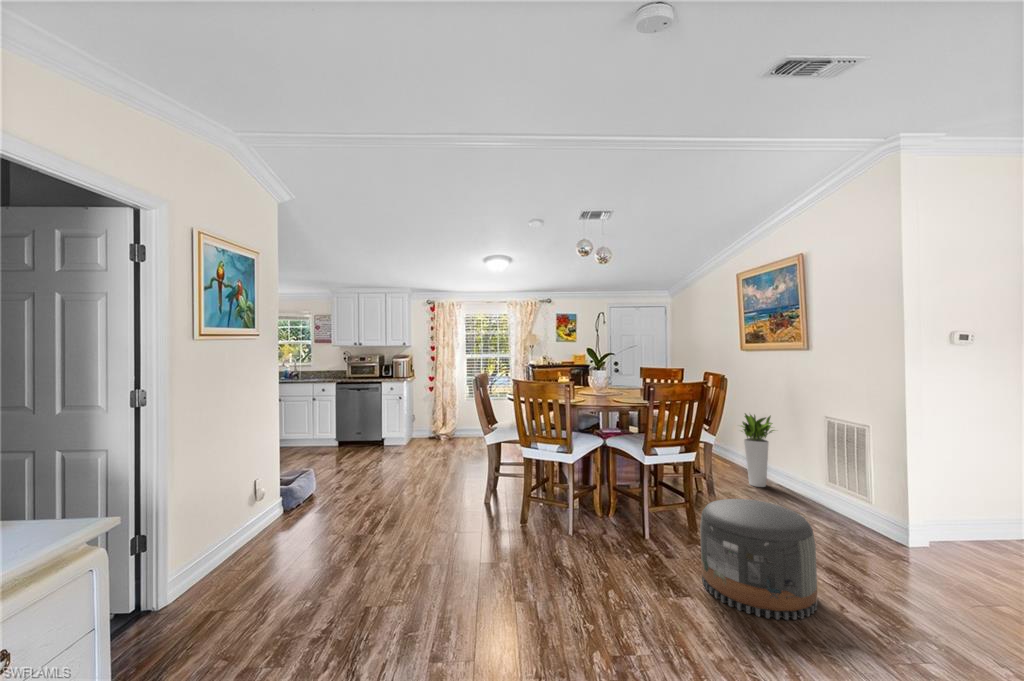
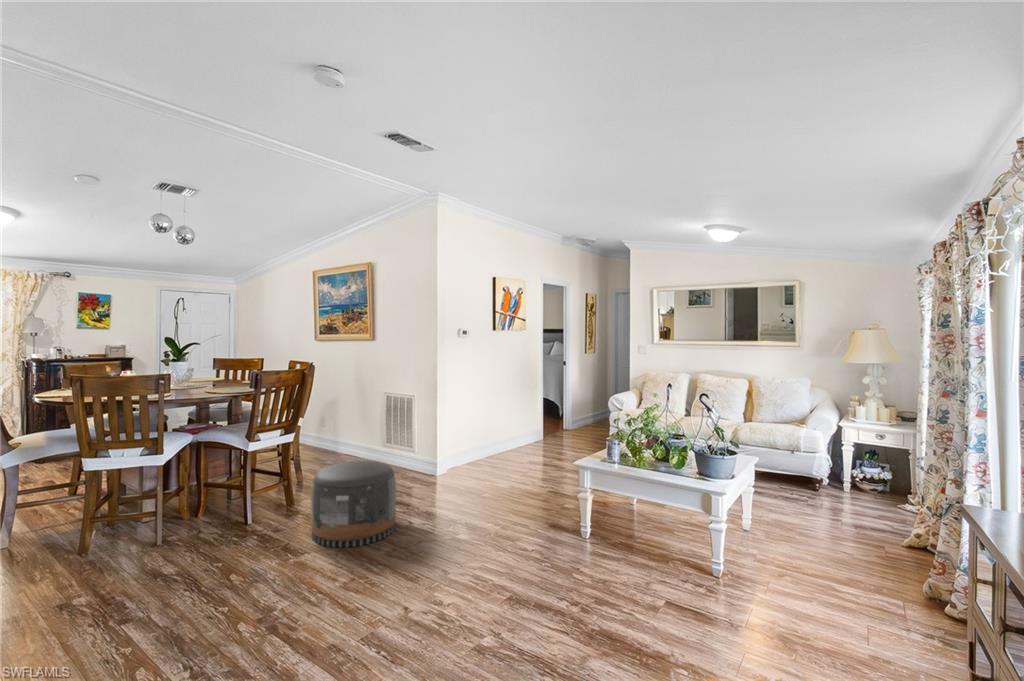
planter: present [741,413,774,487] -> none [314,396,349,461]

